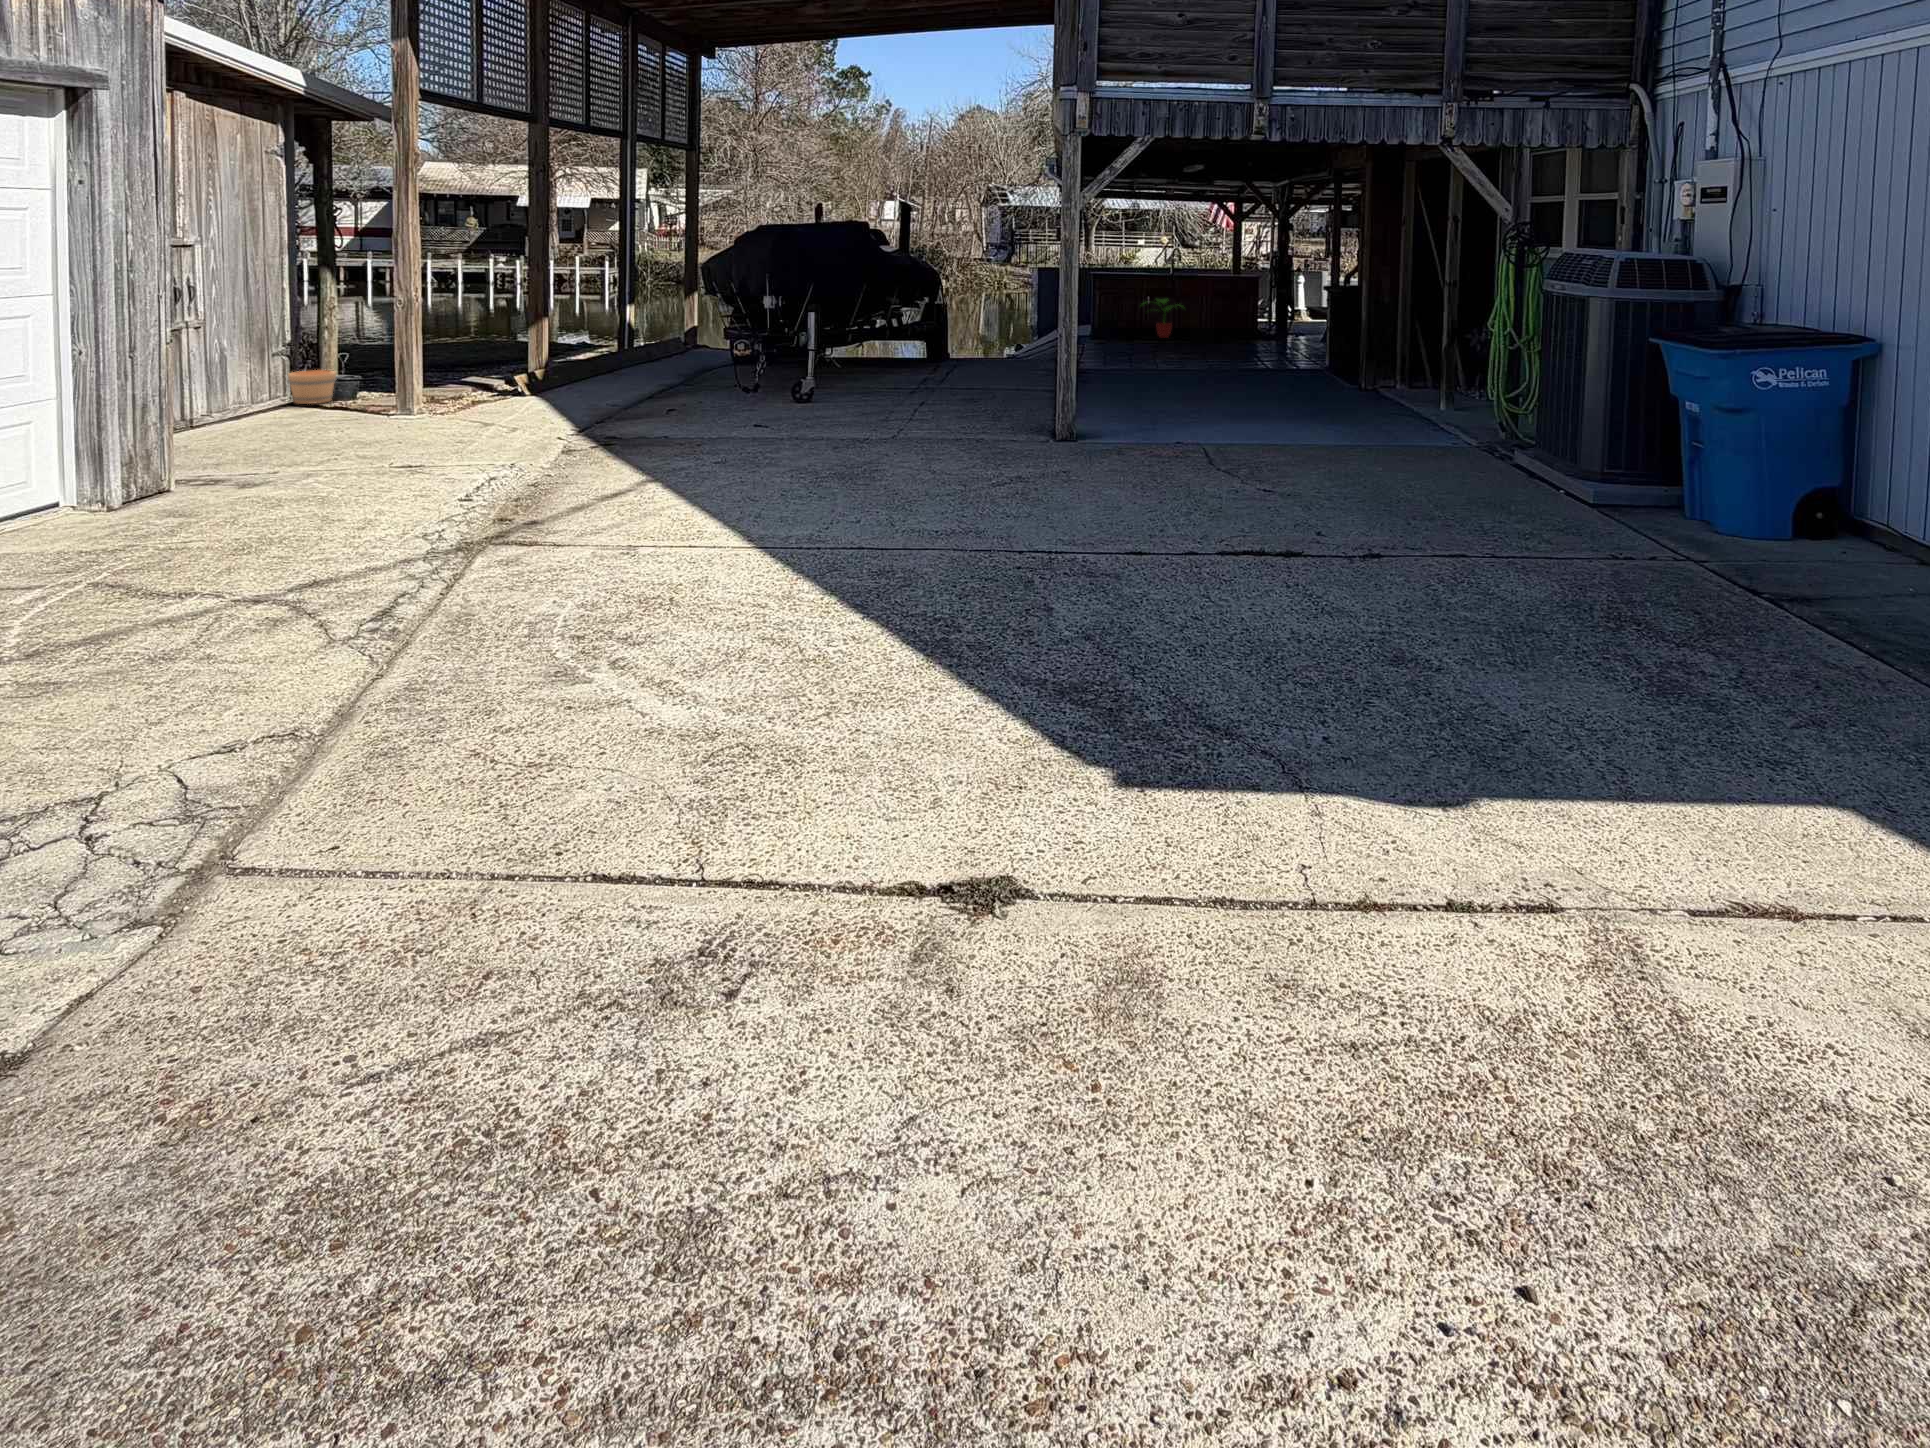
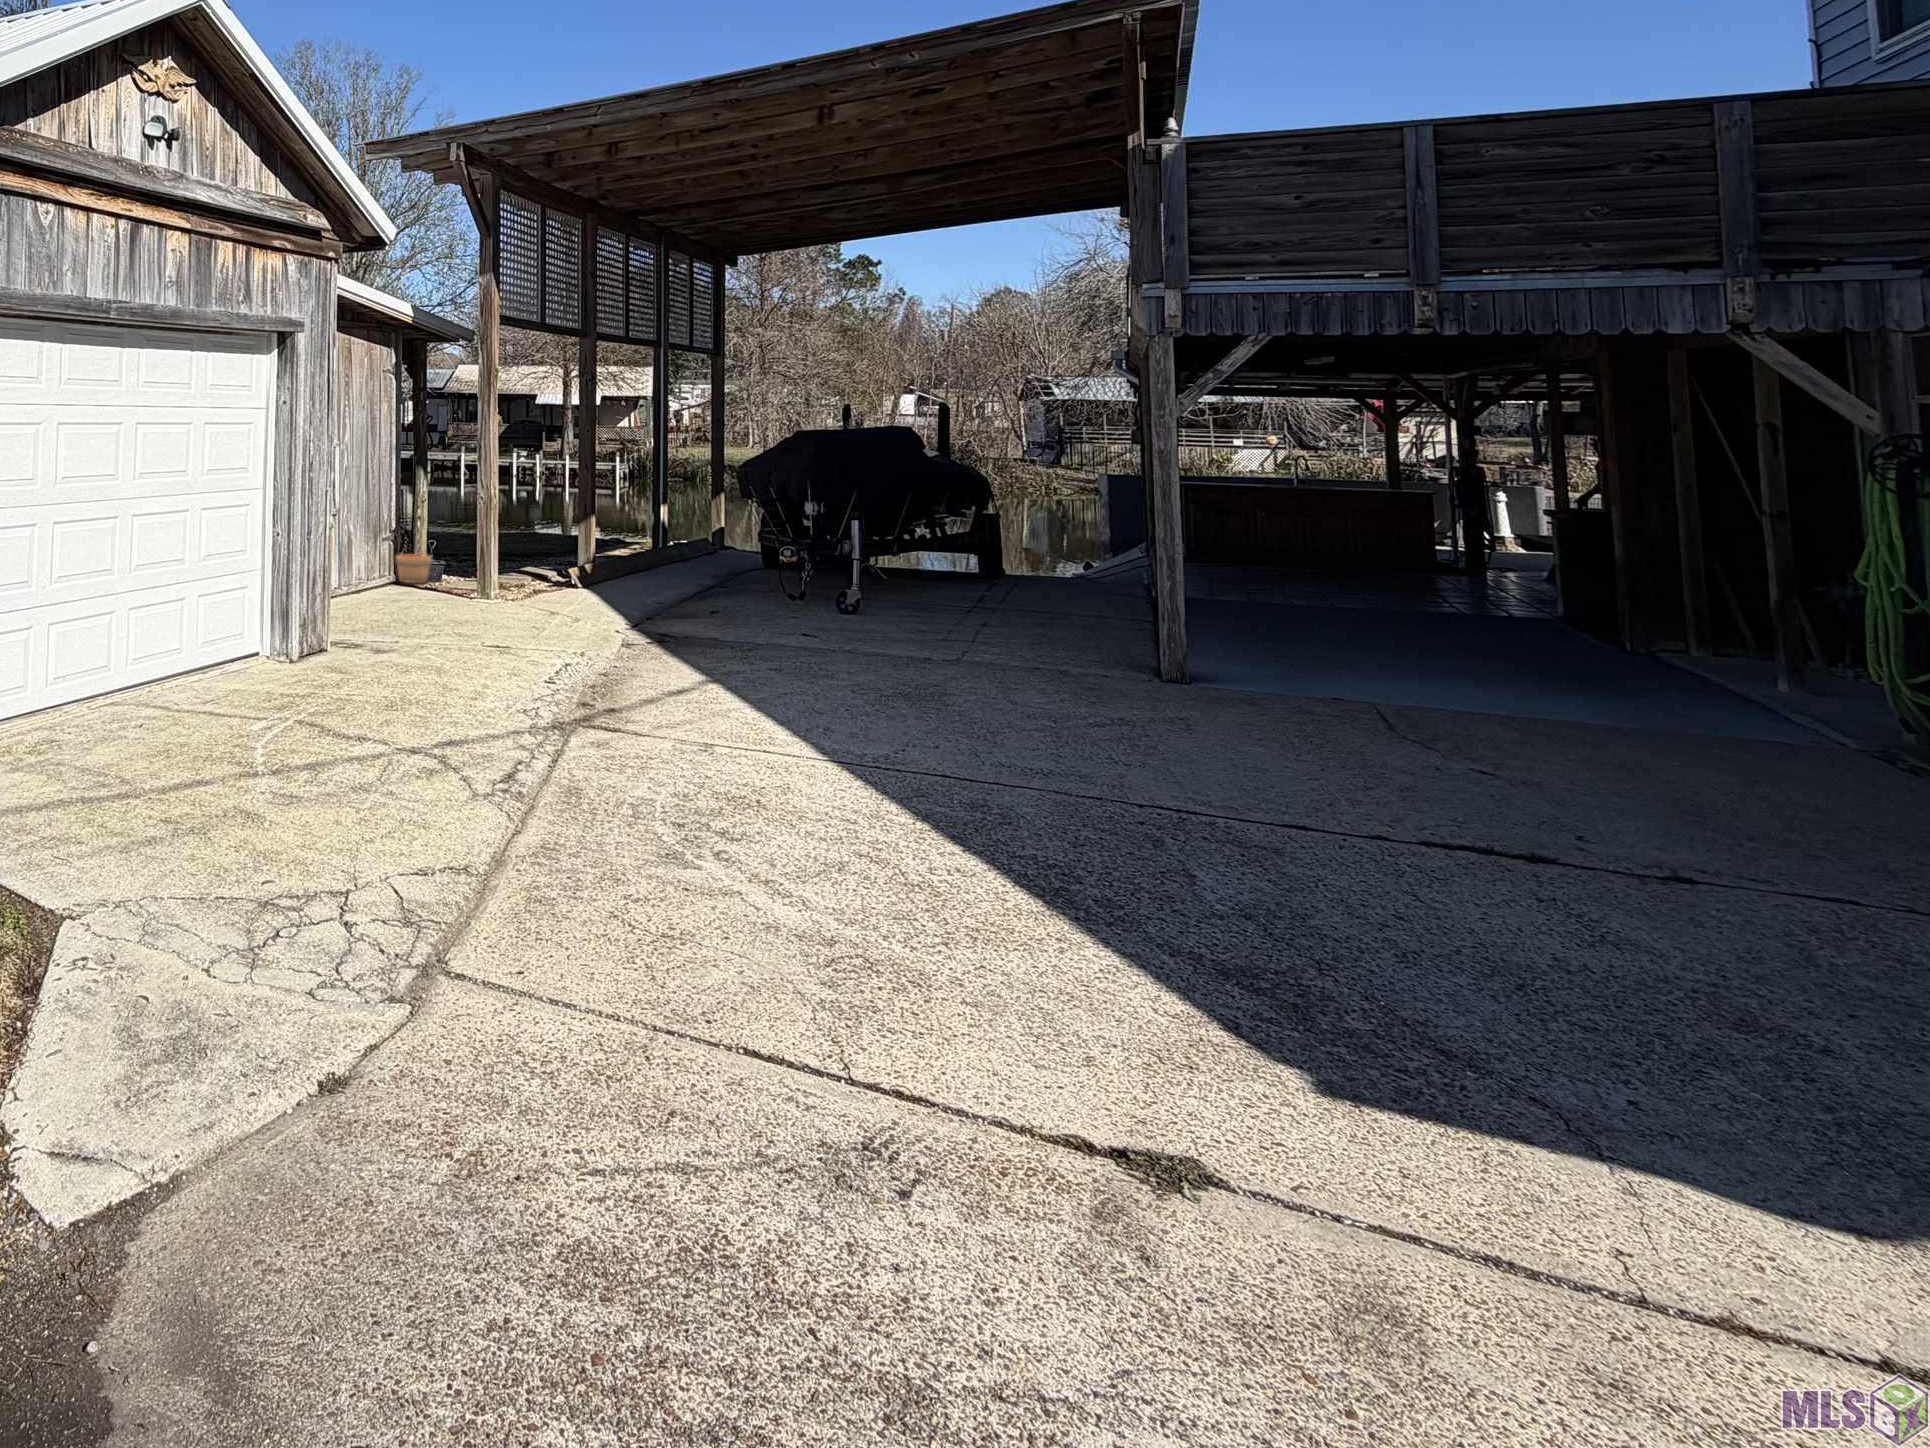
potted plant: present [1143,298,1183,338] -> none [1229,519,1292,566]

